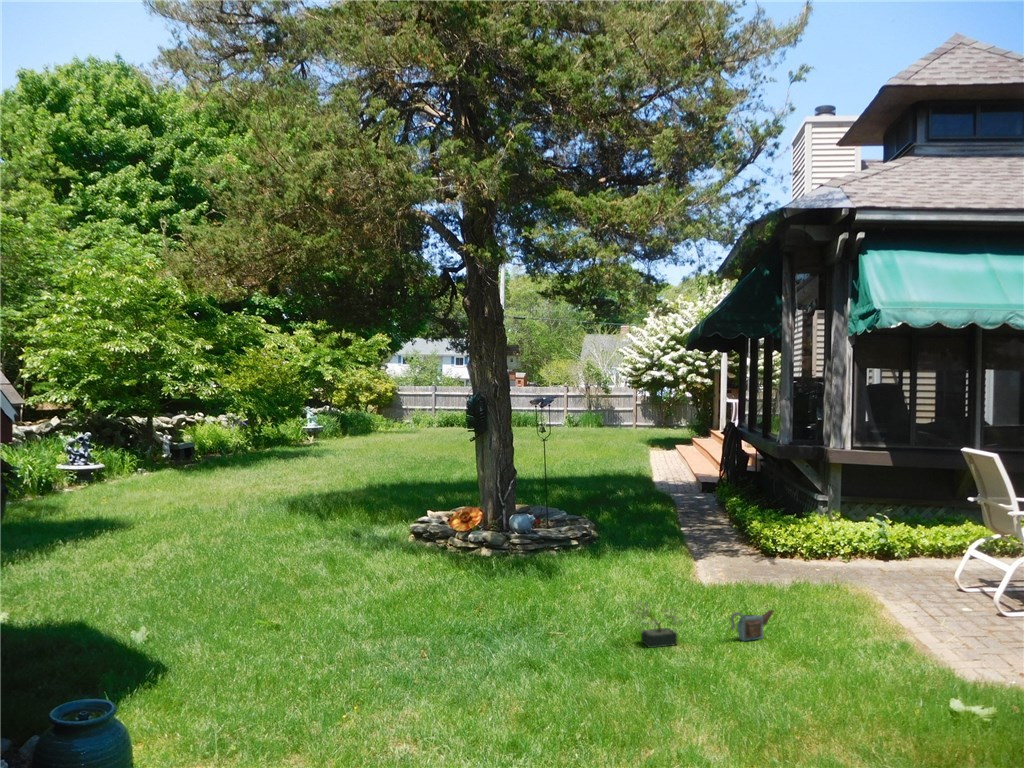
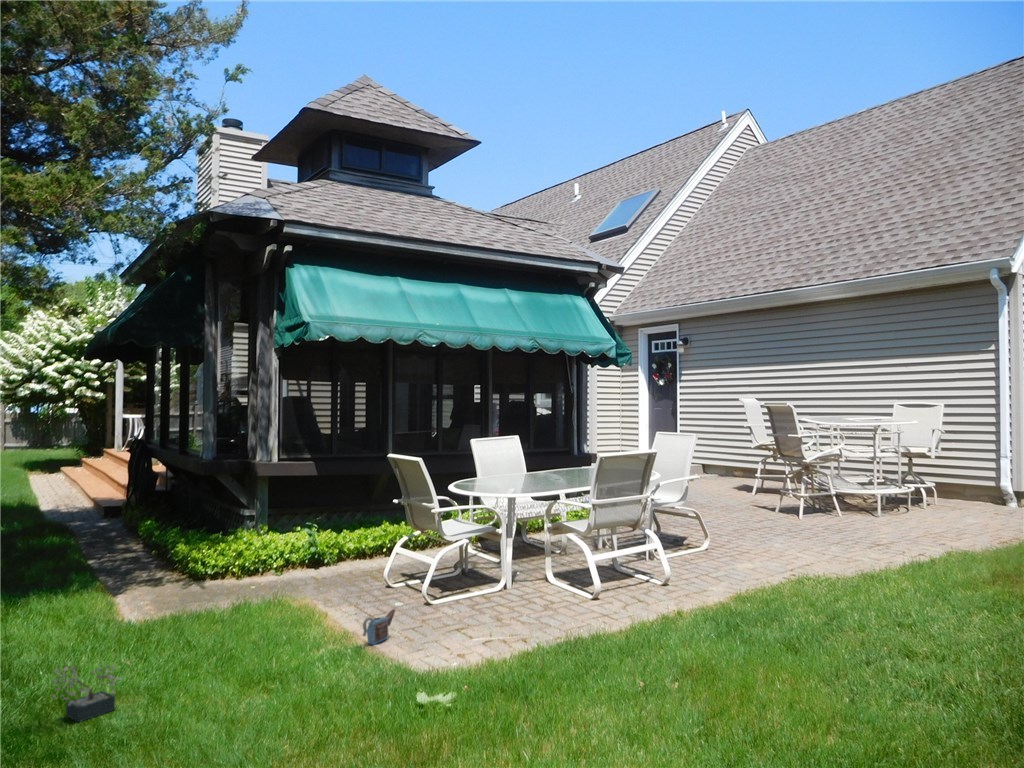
watering can: present [731,610,774,641] -> present [363,609,395,645]

